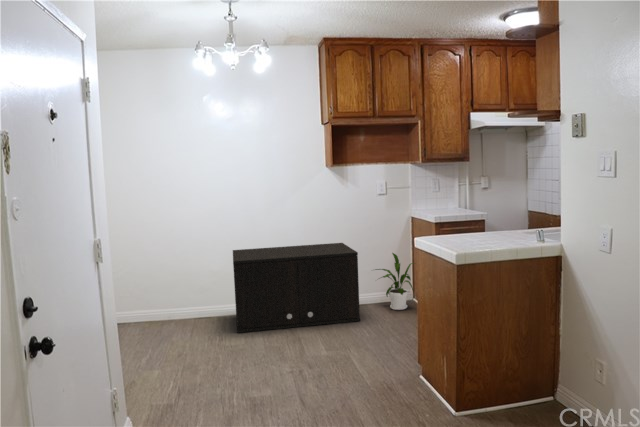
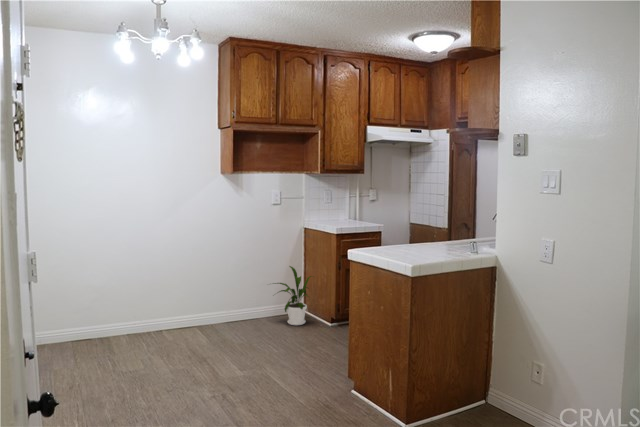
storage cabinet: present [233,243,360,333] -> none [111,255,263,362]

